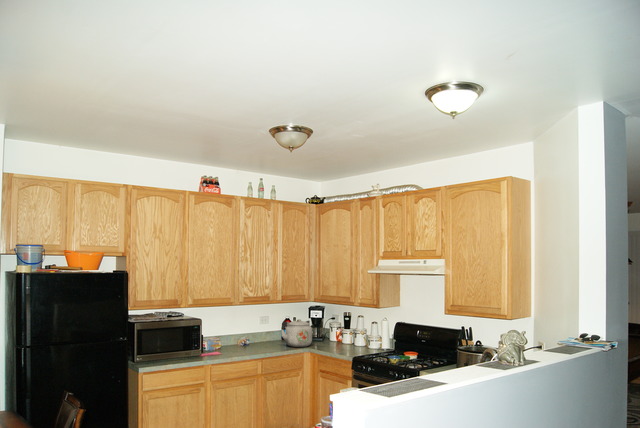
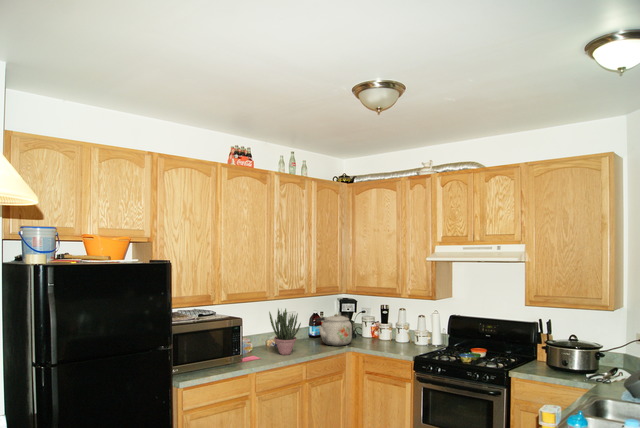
potted plant: none [232,312,258,352] -> present [269,309,301,355]

